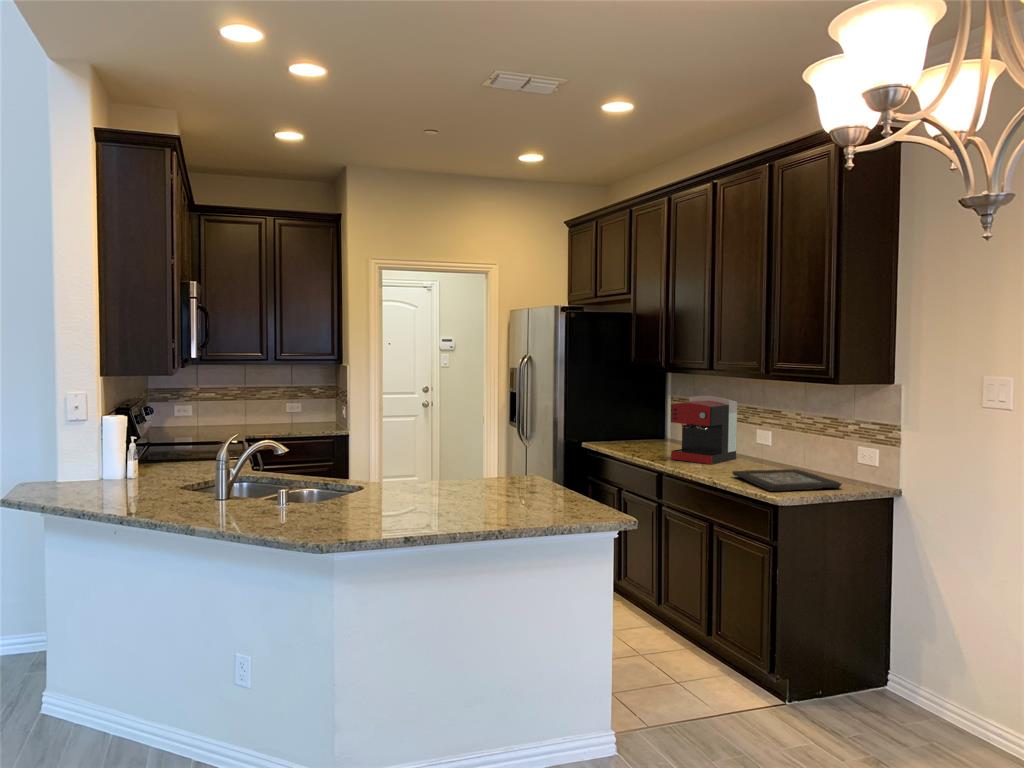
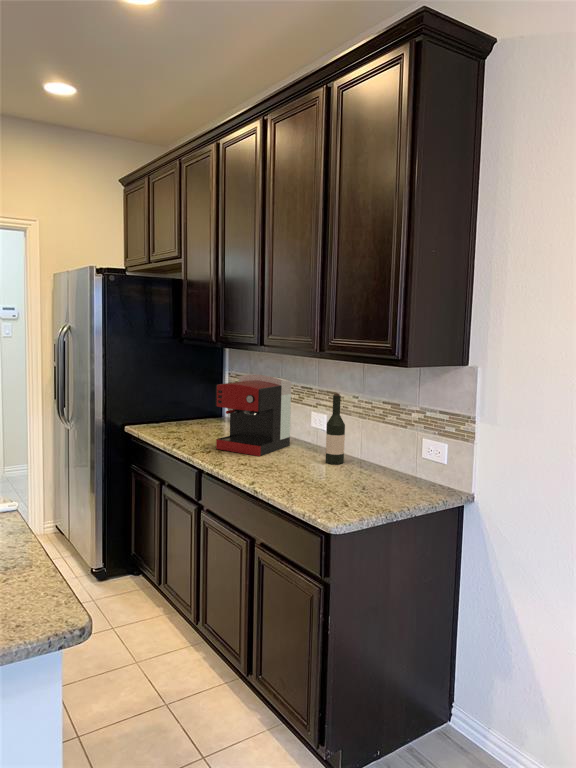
wine bottle: none [771,410,788,471] -> present [325,393,345,464]
decorative tray: present [732,469,842,491] -> none [279,465,407,506]

